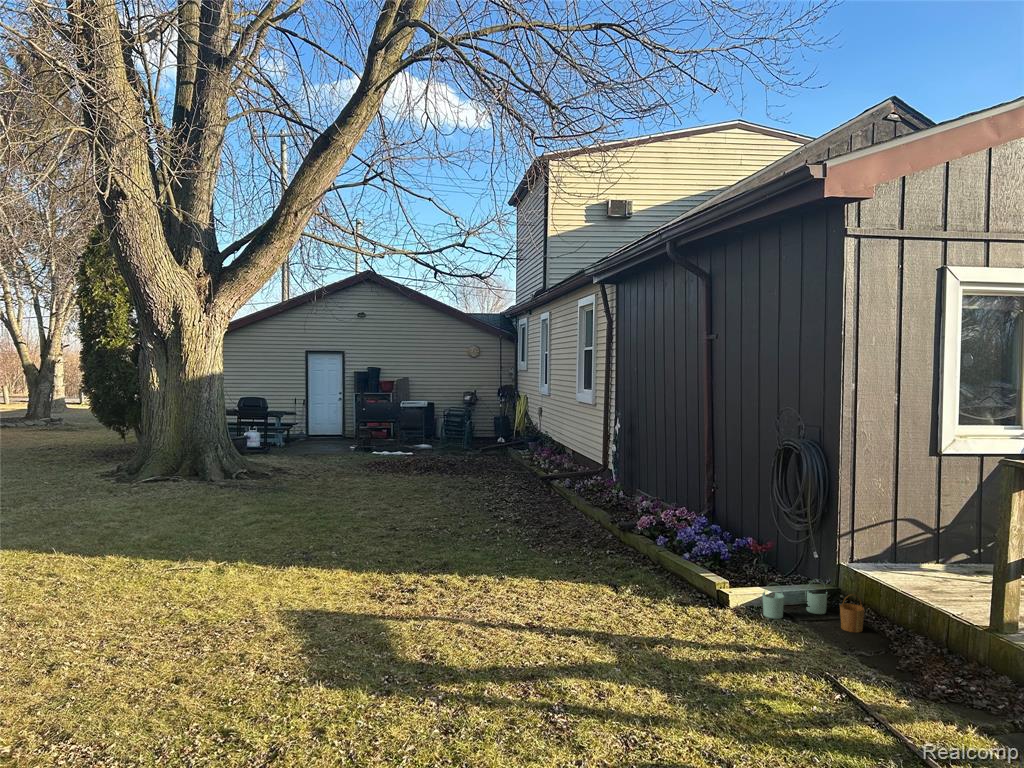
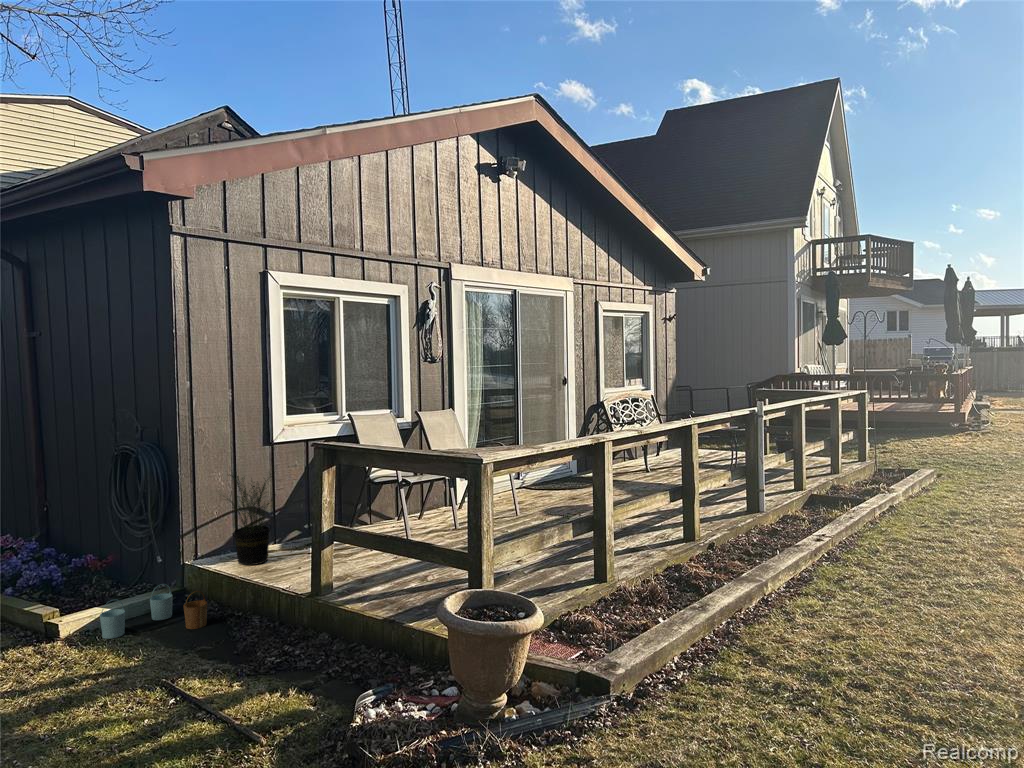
potted plant: none [878,474,950,582] -> present [227,474,271,565]

